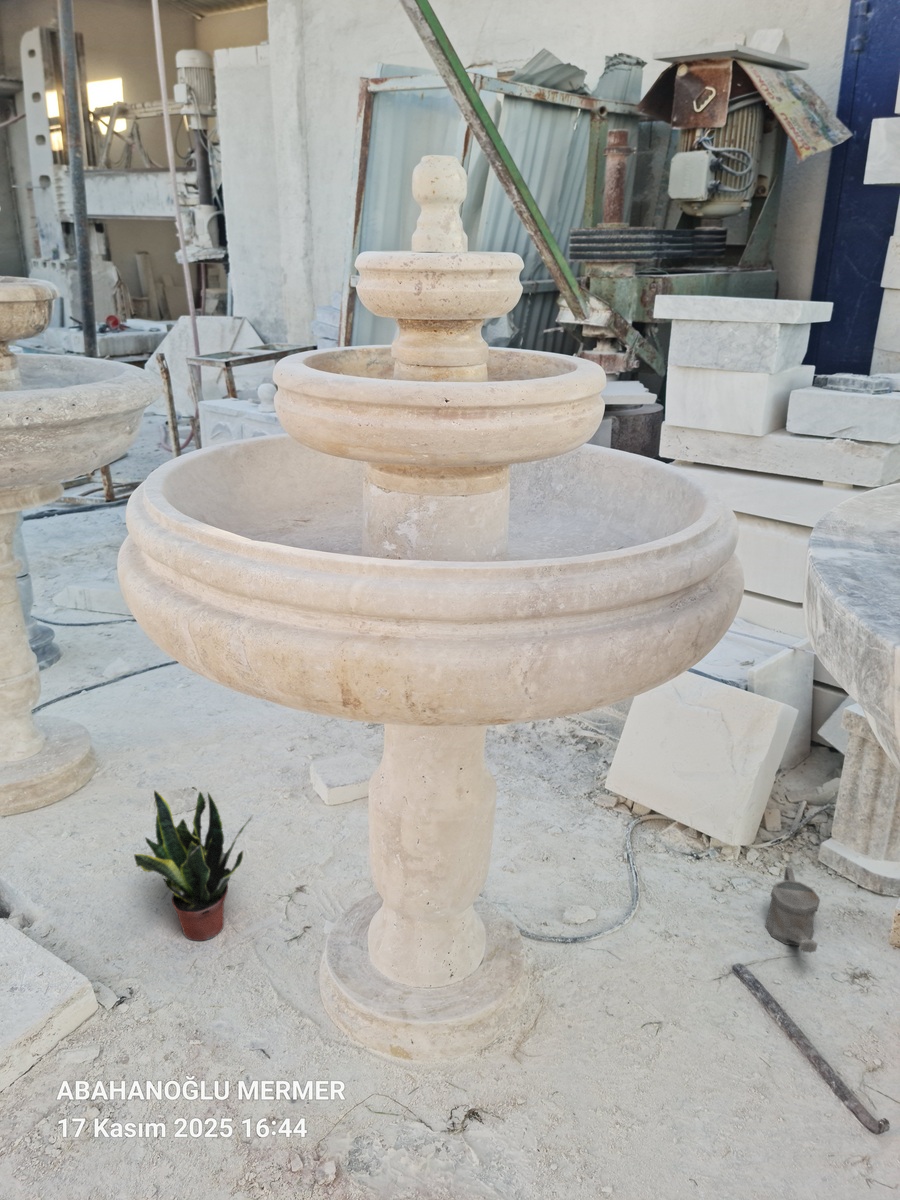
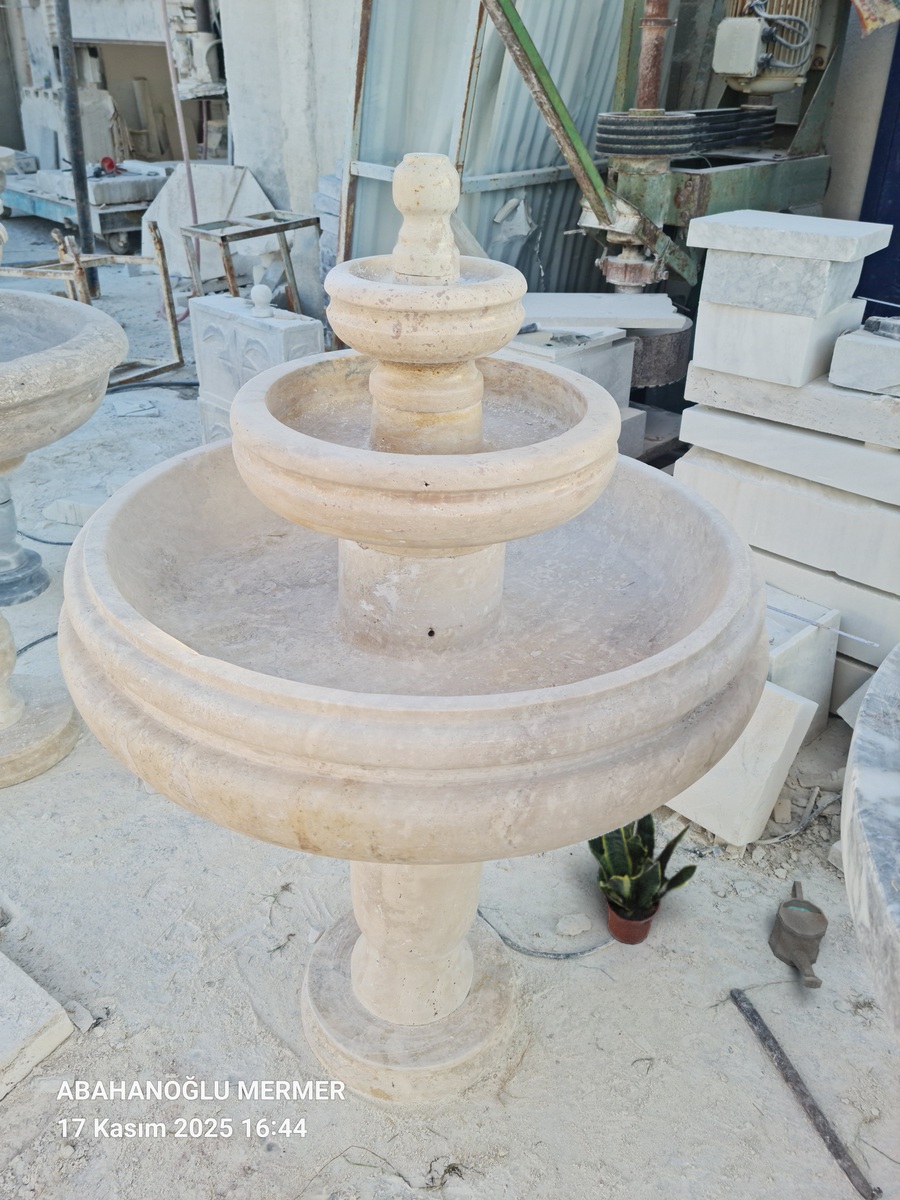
potted plant: present [134,791,253,941] -> present [588,813,697,944]

